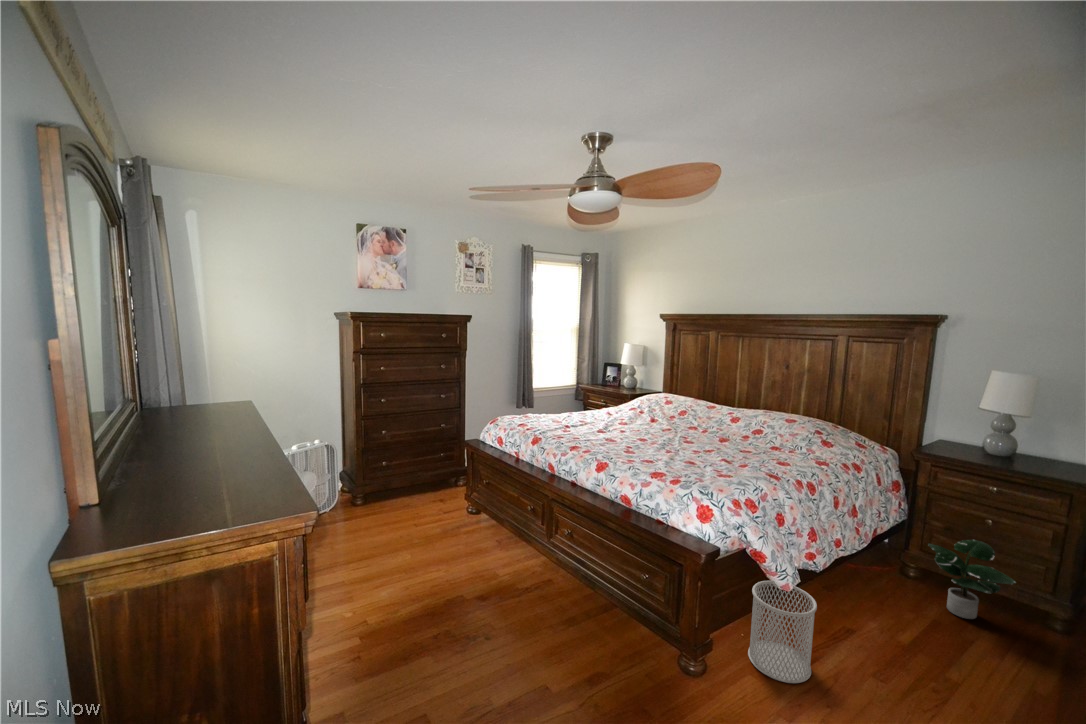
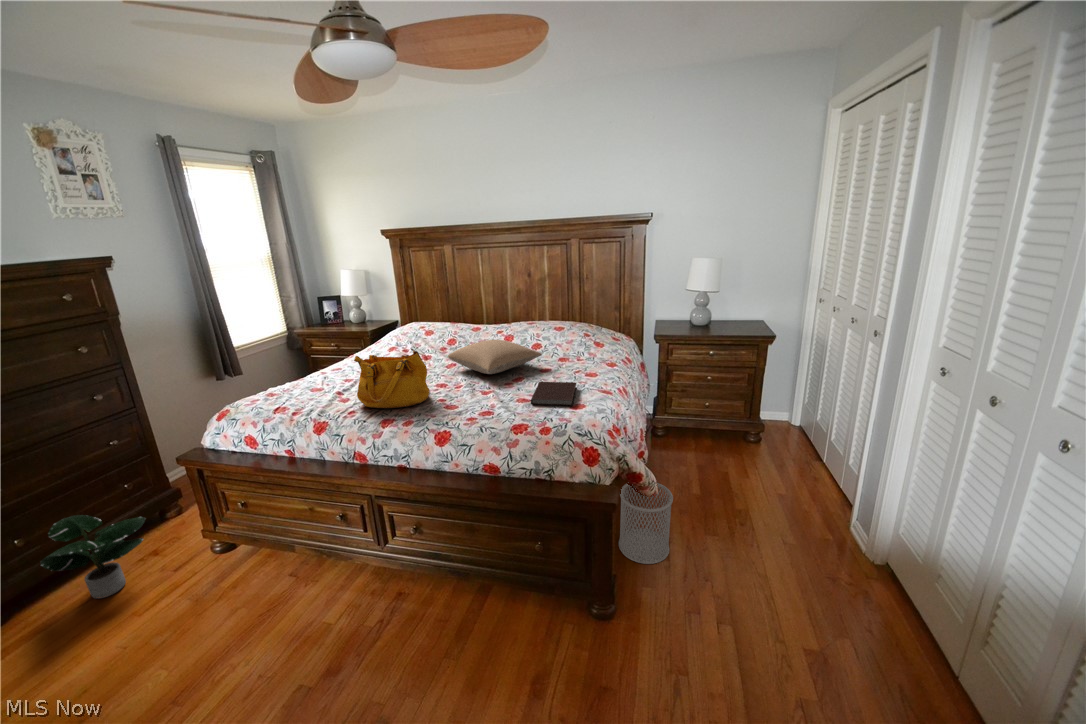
handbag: none [571,397,623,444] -> present [354,348,430,408]
pillow: none [660,412,745,441] -> present [448,340,542,374]
notebook: none [692,455,754,479] -> present [531,382,577,406]
potted plant: present [928,540,1015,619] -> present [41,515,145,598]

